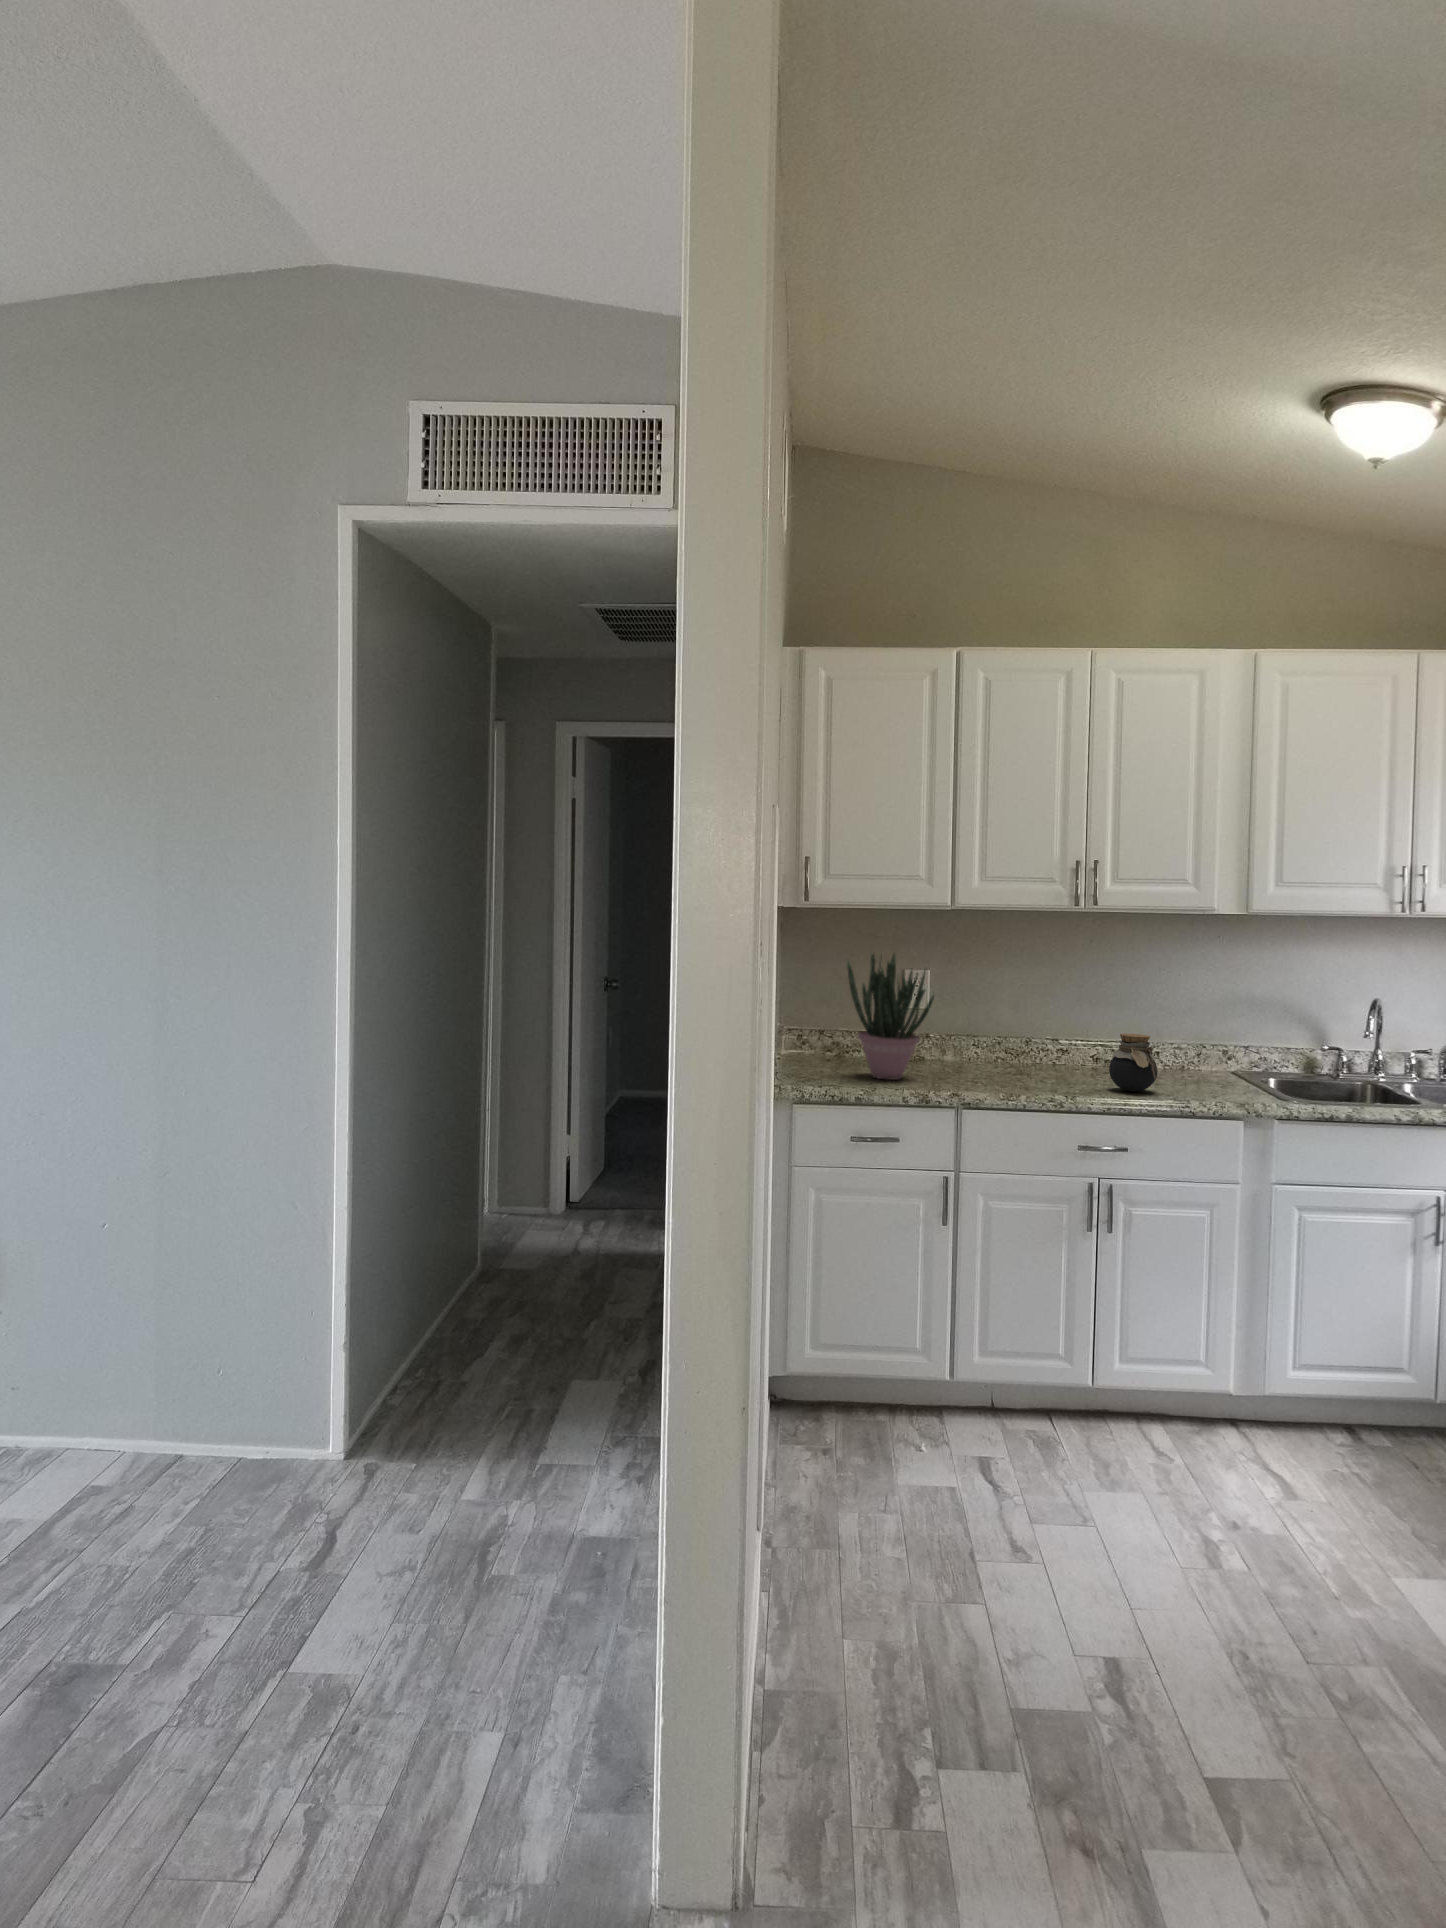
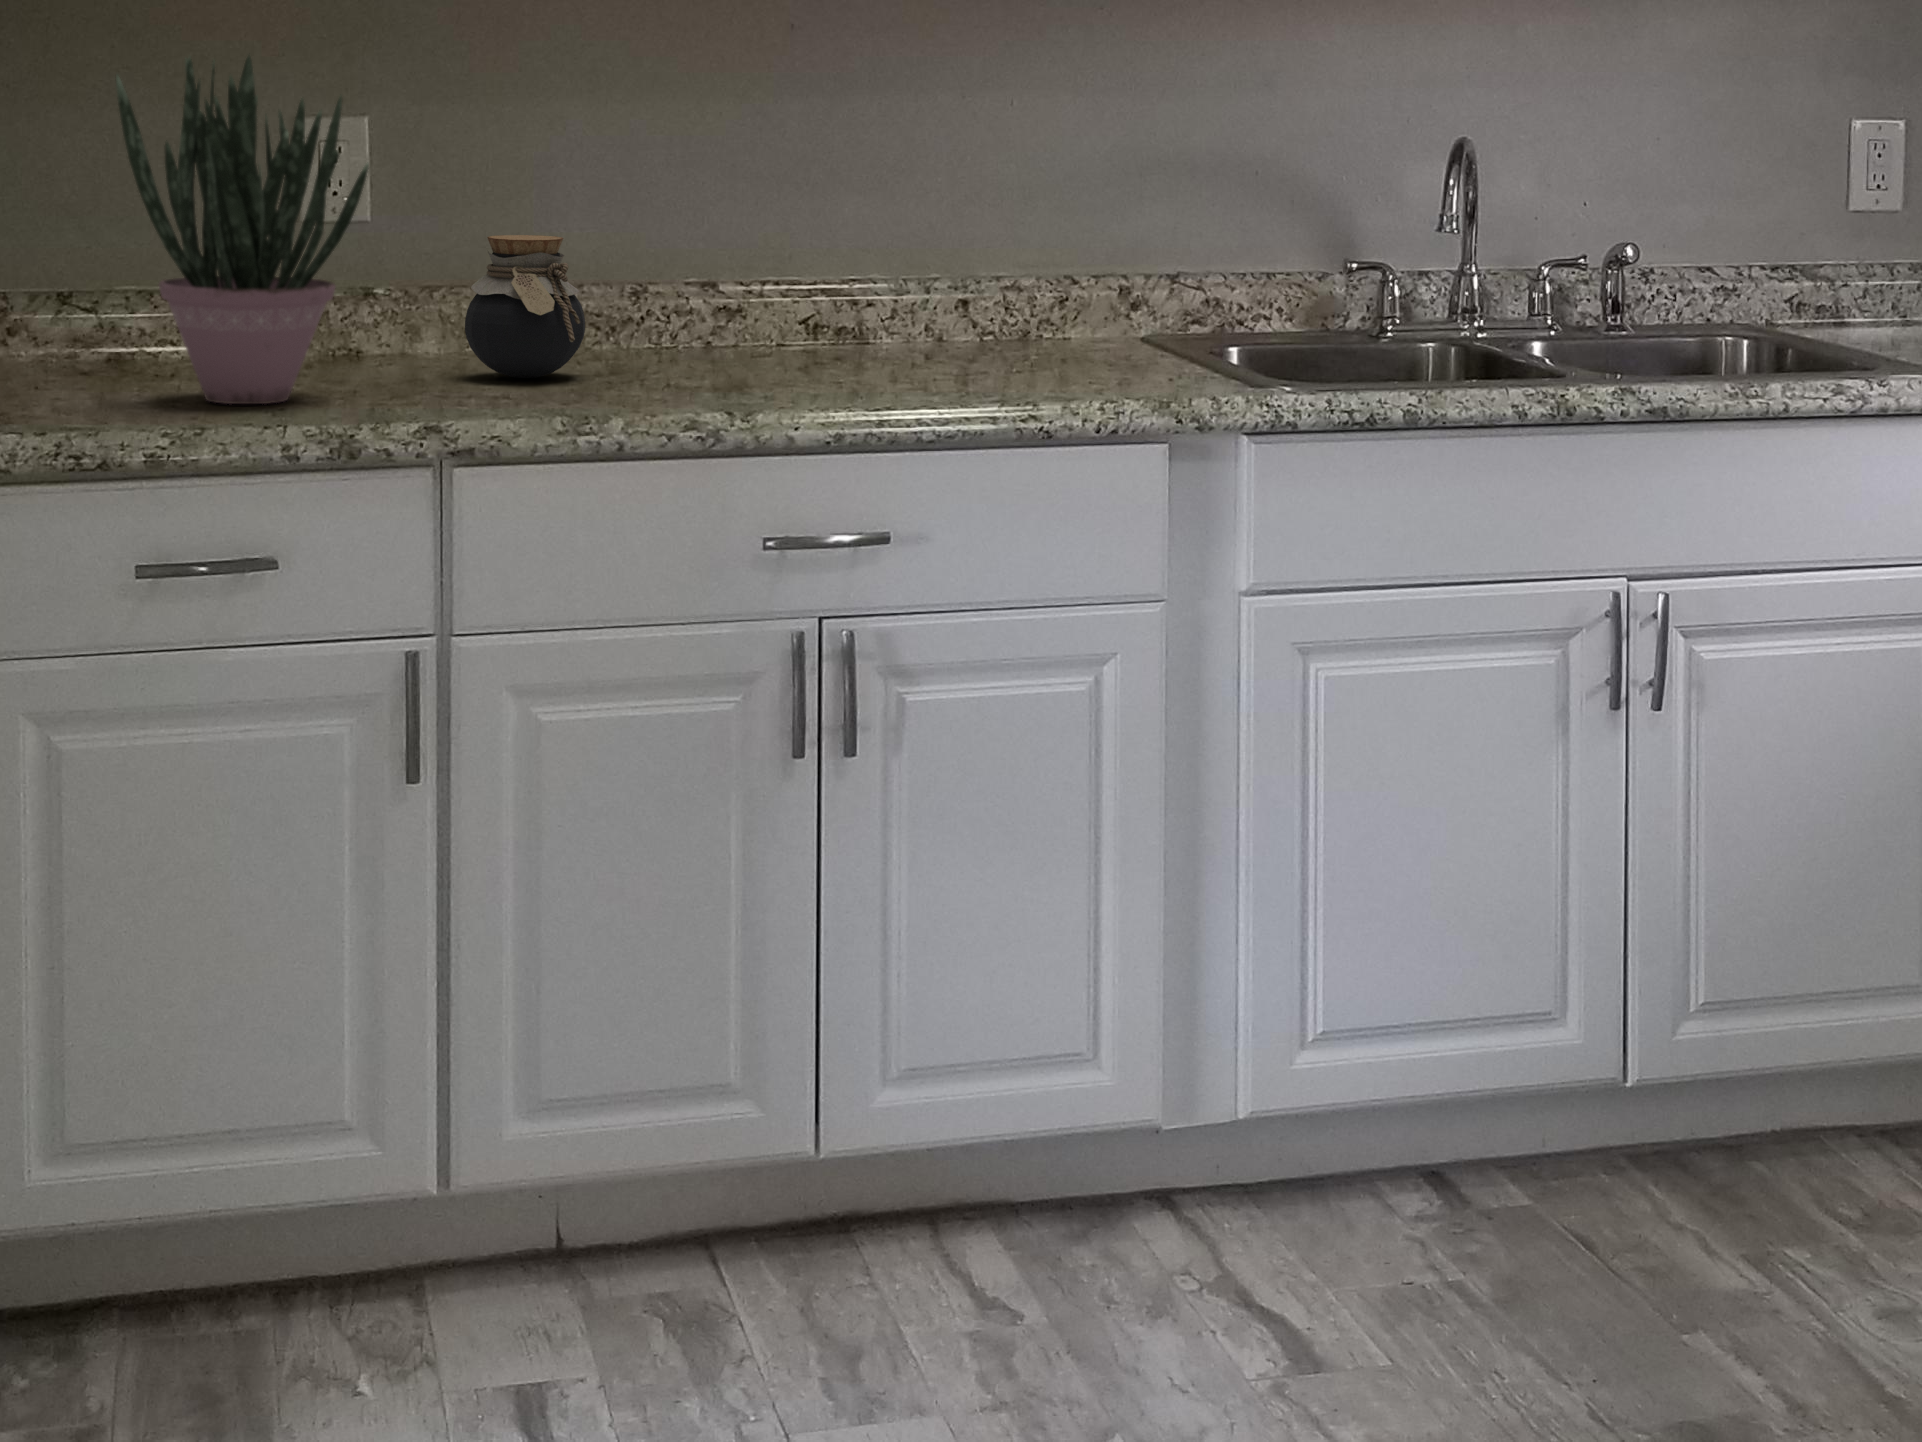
jar: present [1109,1034,1158,1092] -> present [465,235,585,378]

